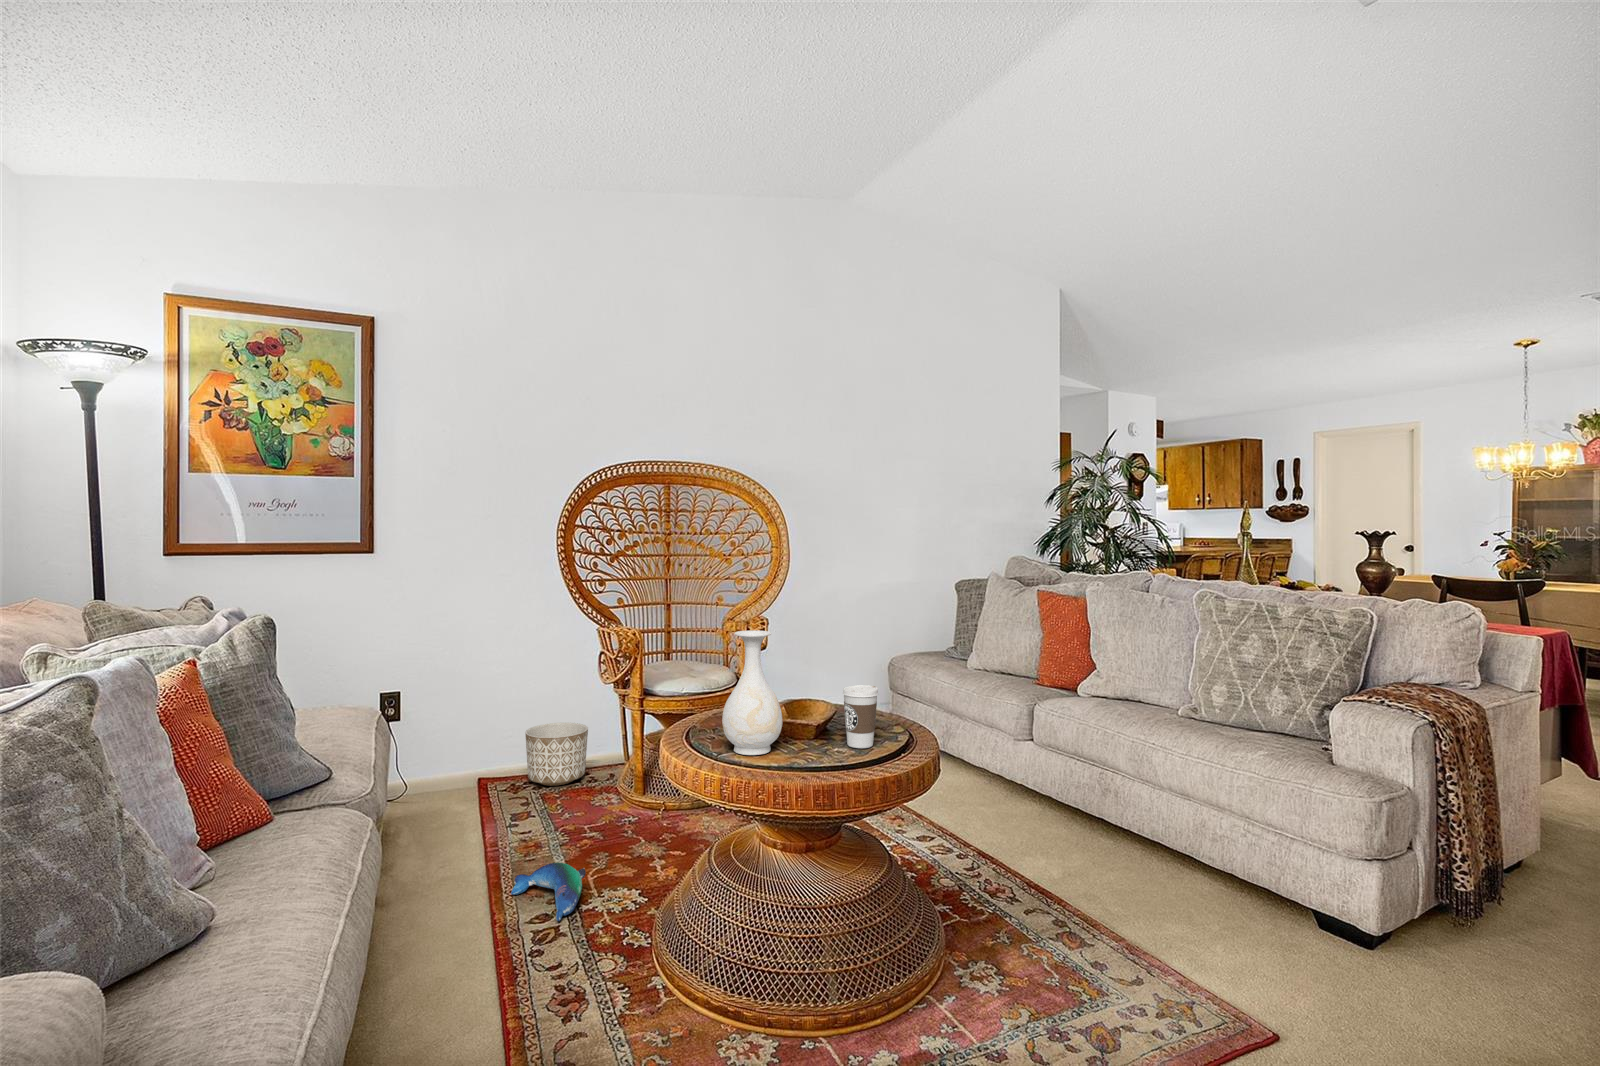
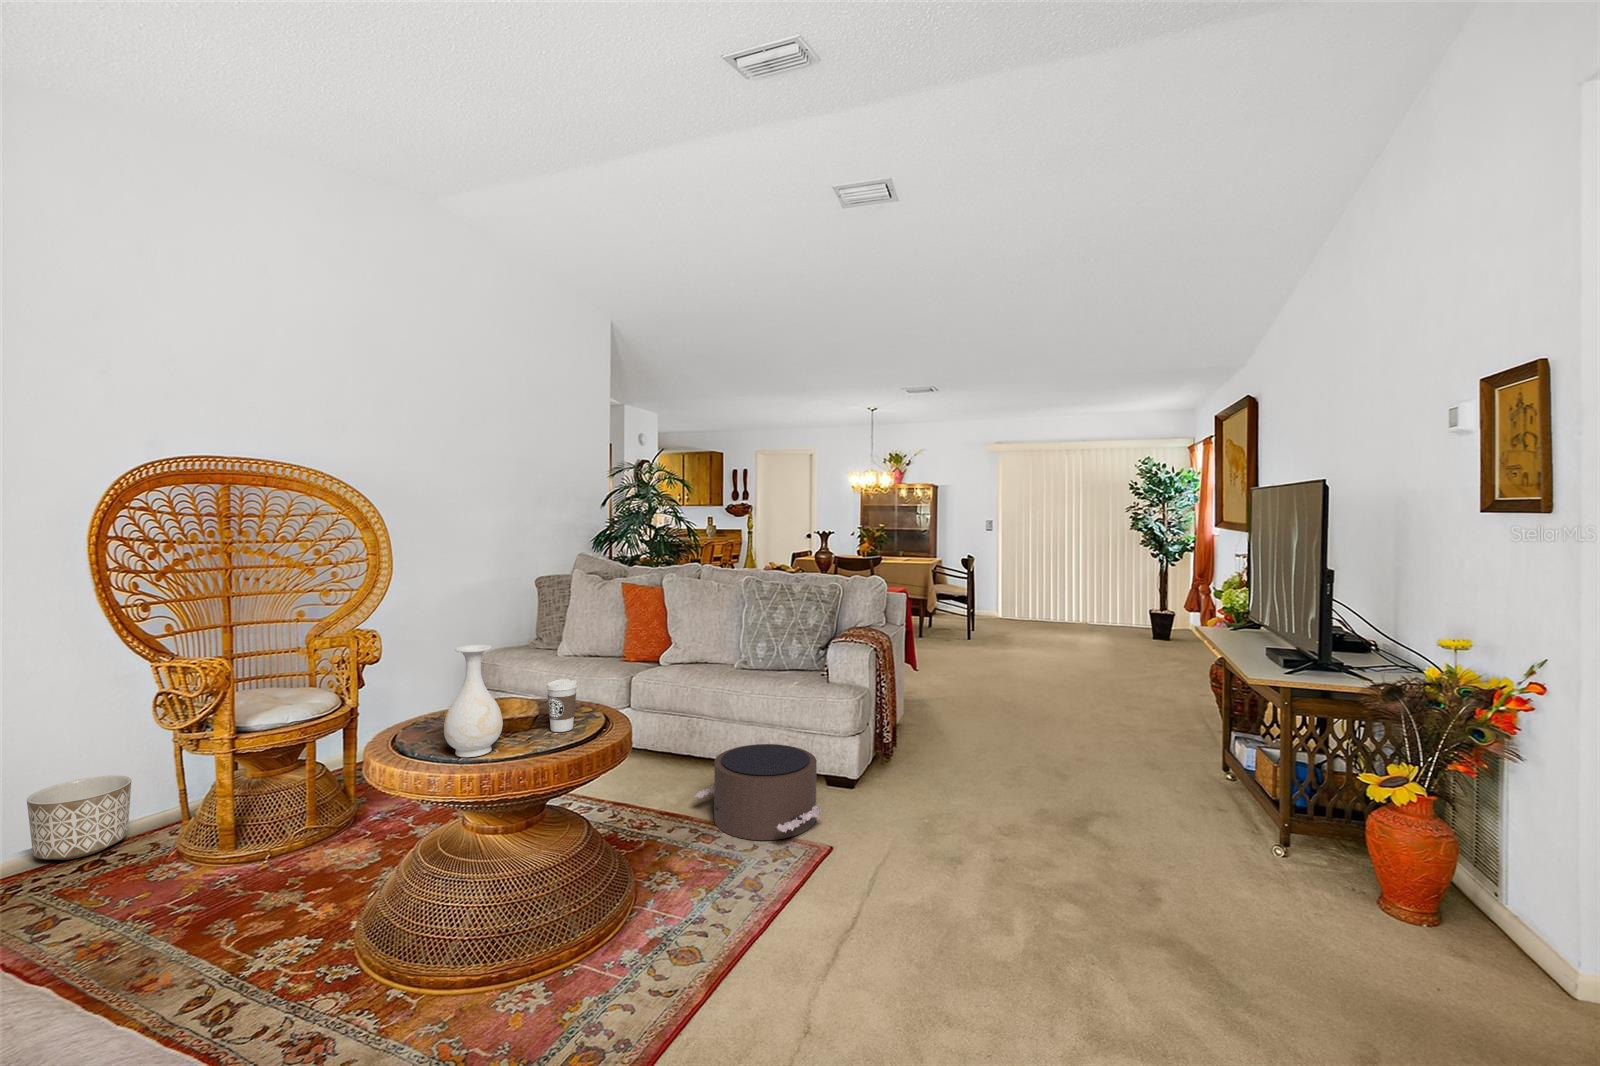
pouf: none [1071,826,1271,983] -> present [694,744,825,840]
plush toy: present [511,863,586,921] -> none [128,920,242,982]

